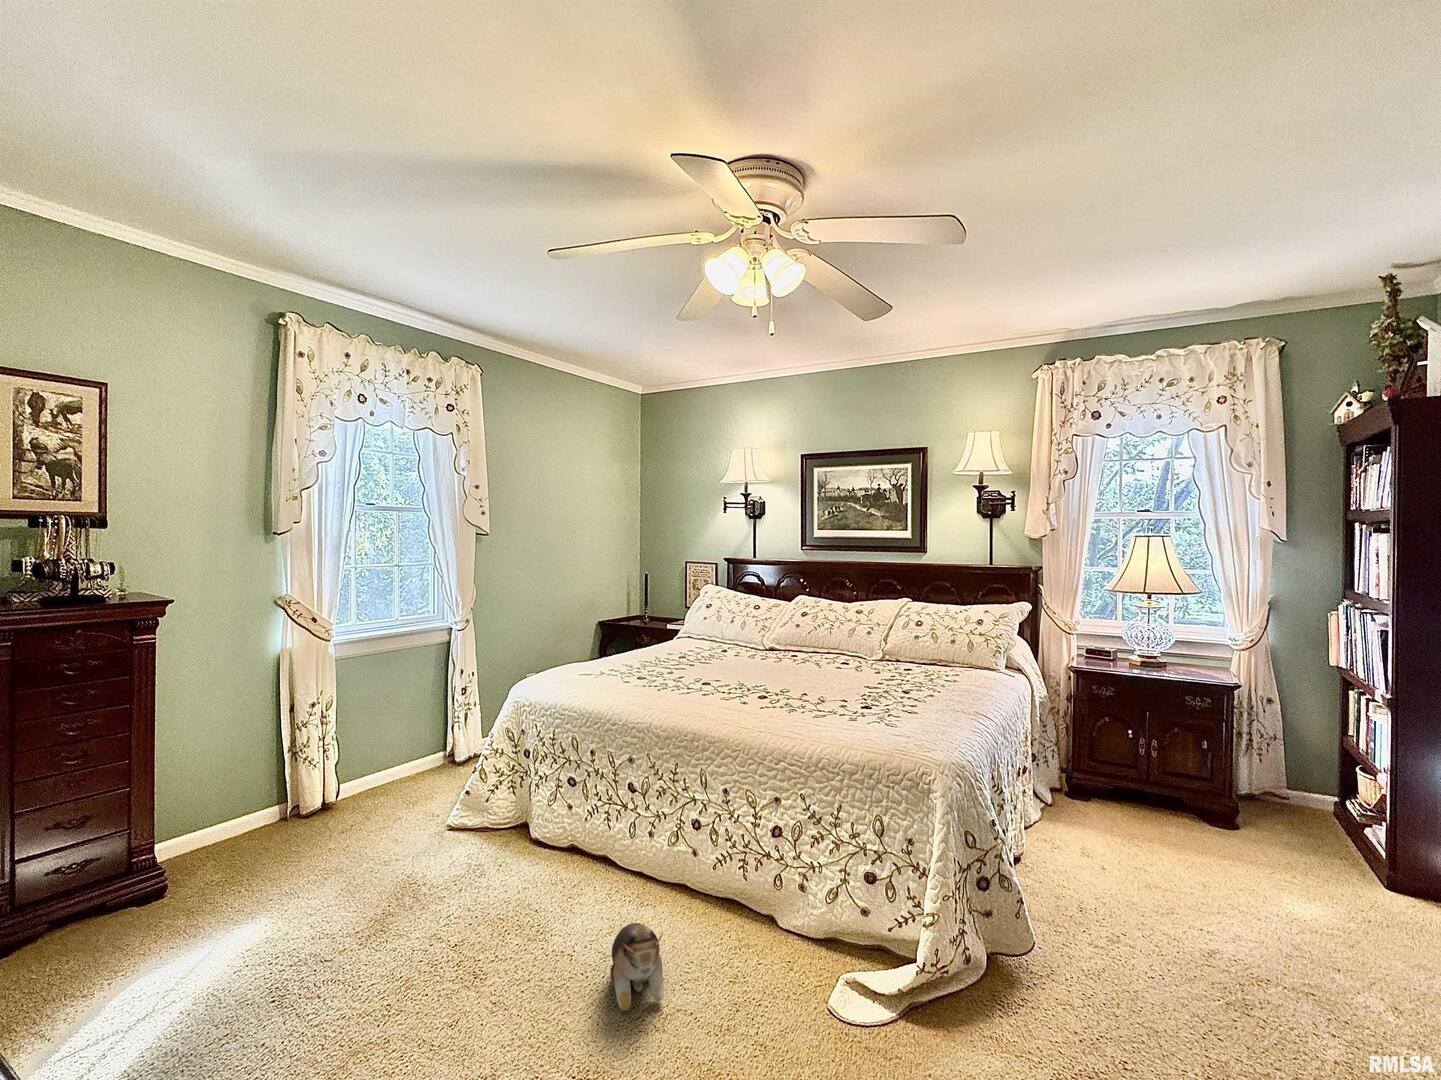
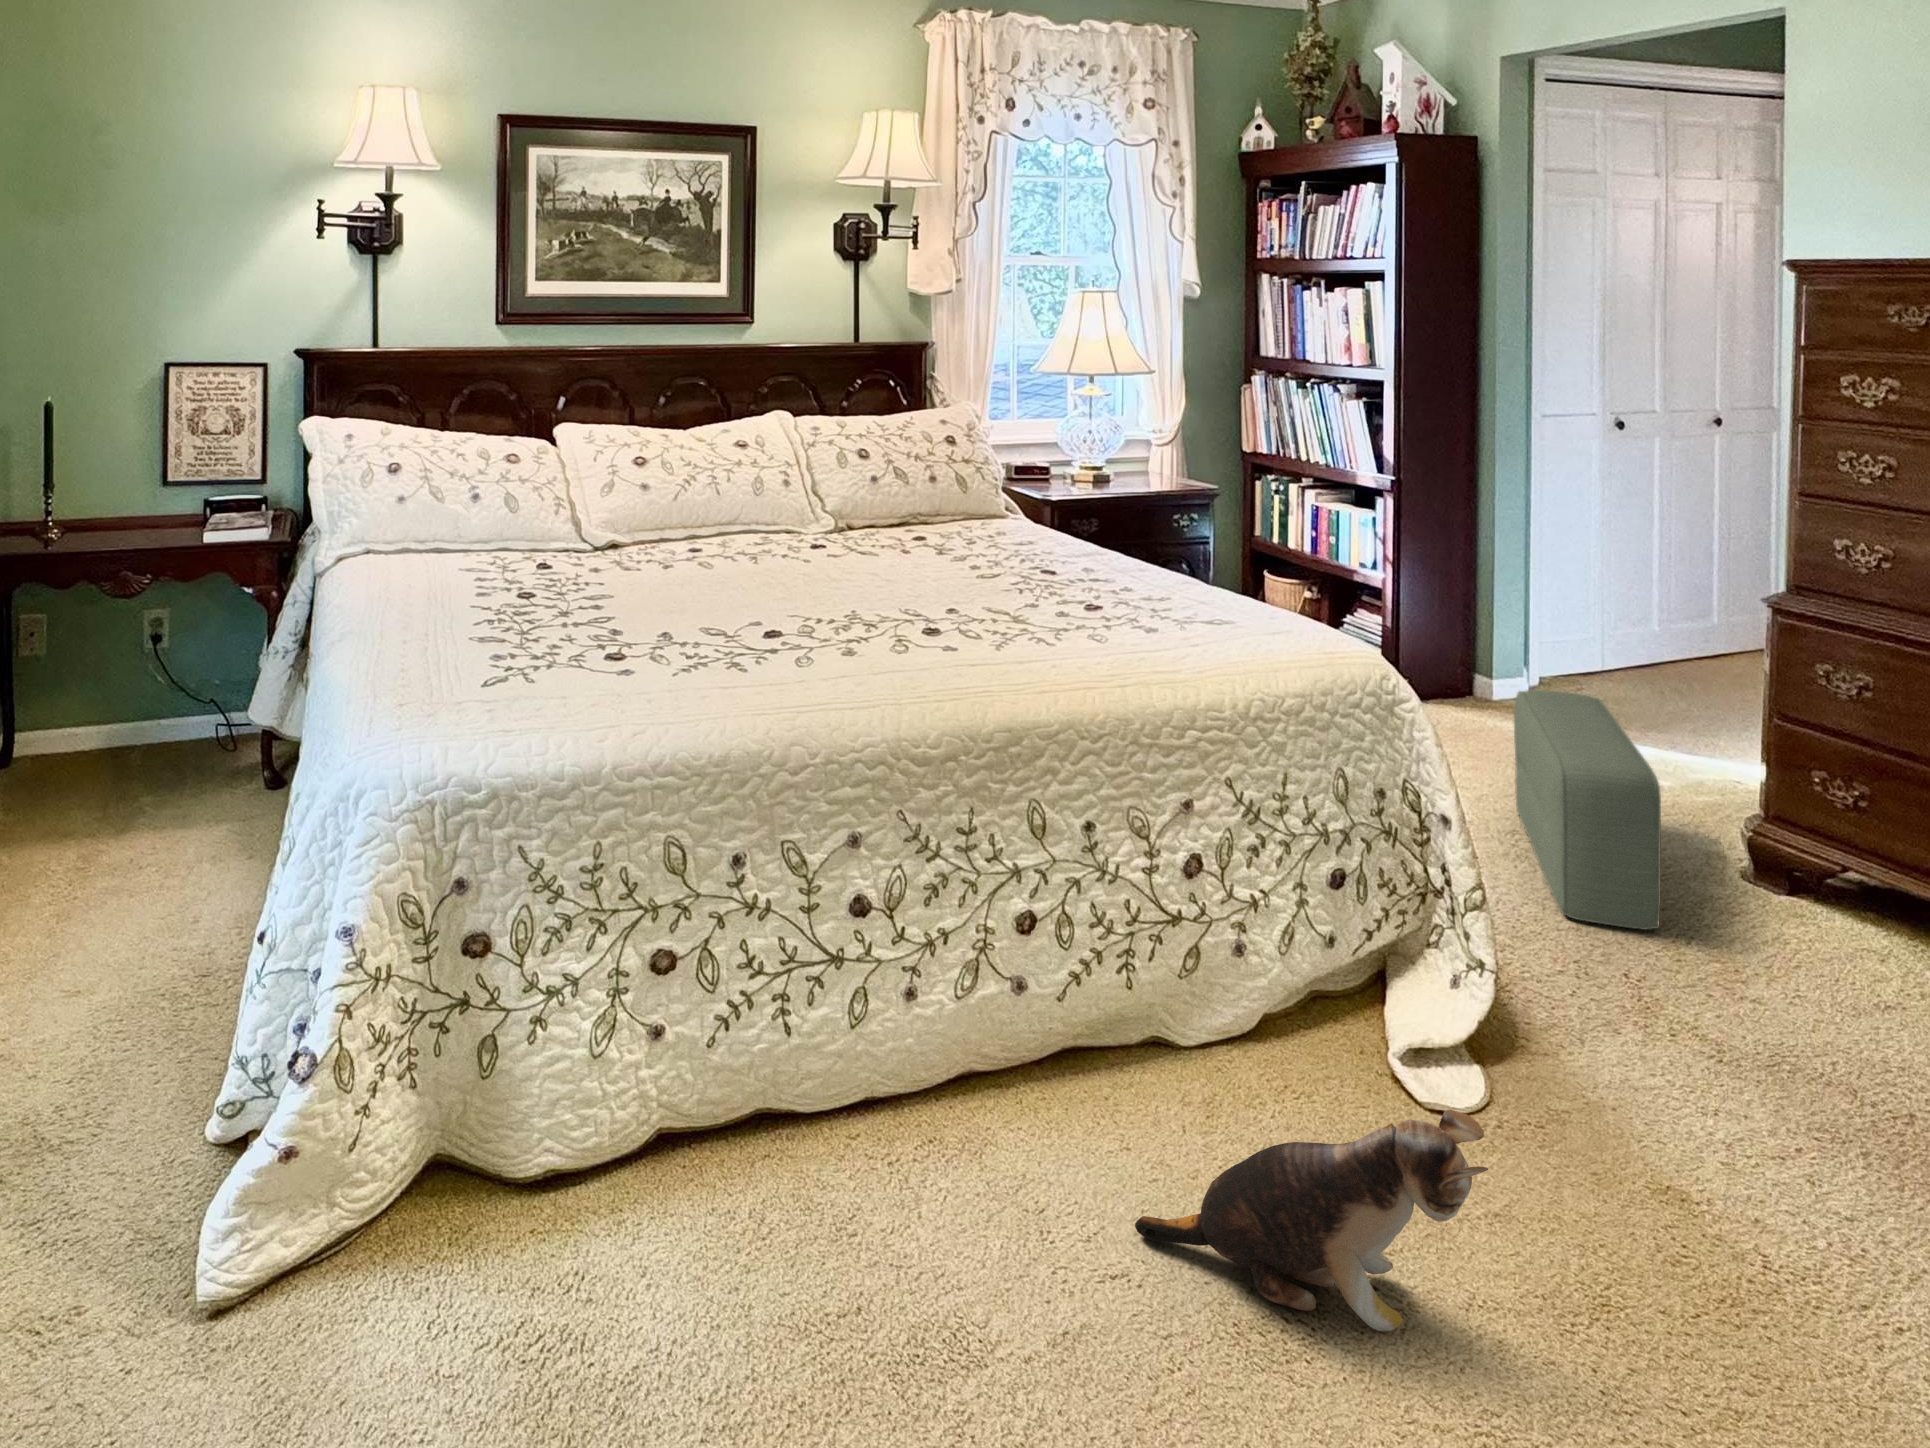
pouf: none [1124,863,1340,1043] -> present [1514,690,1661,930]

